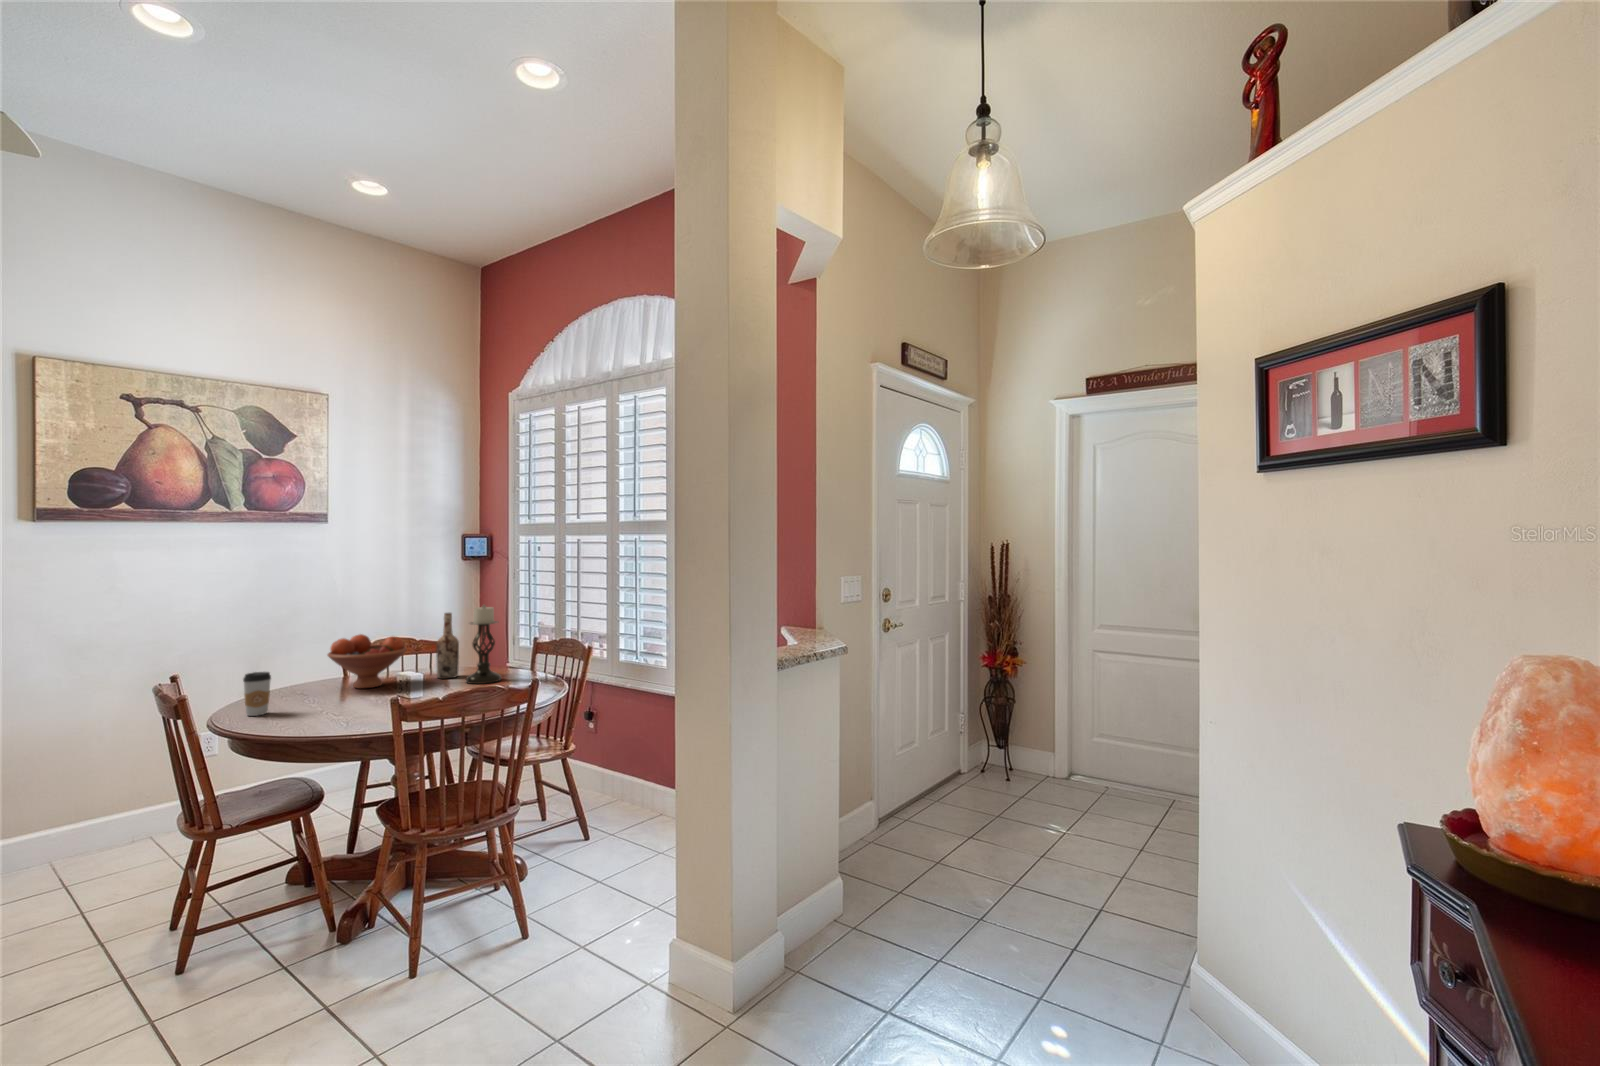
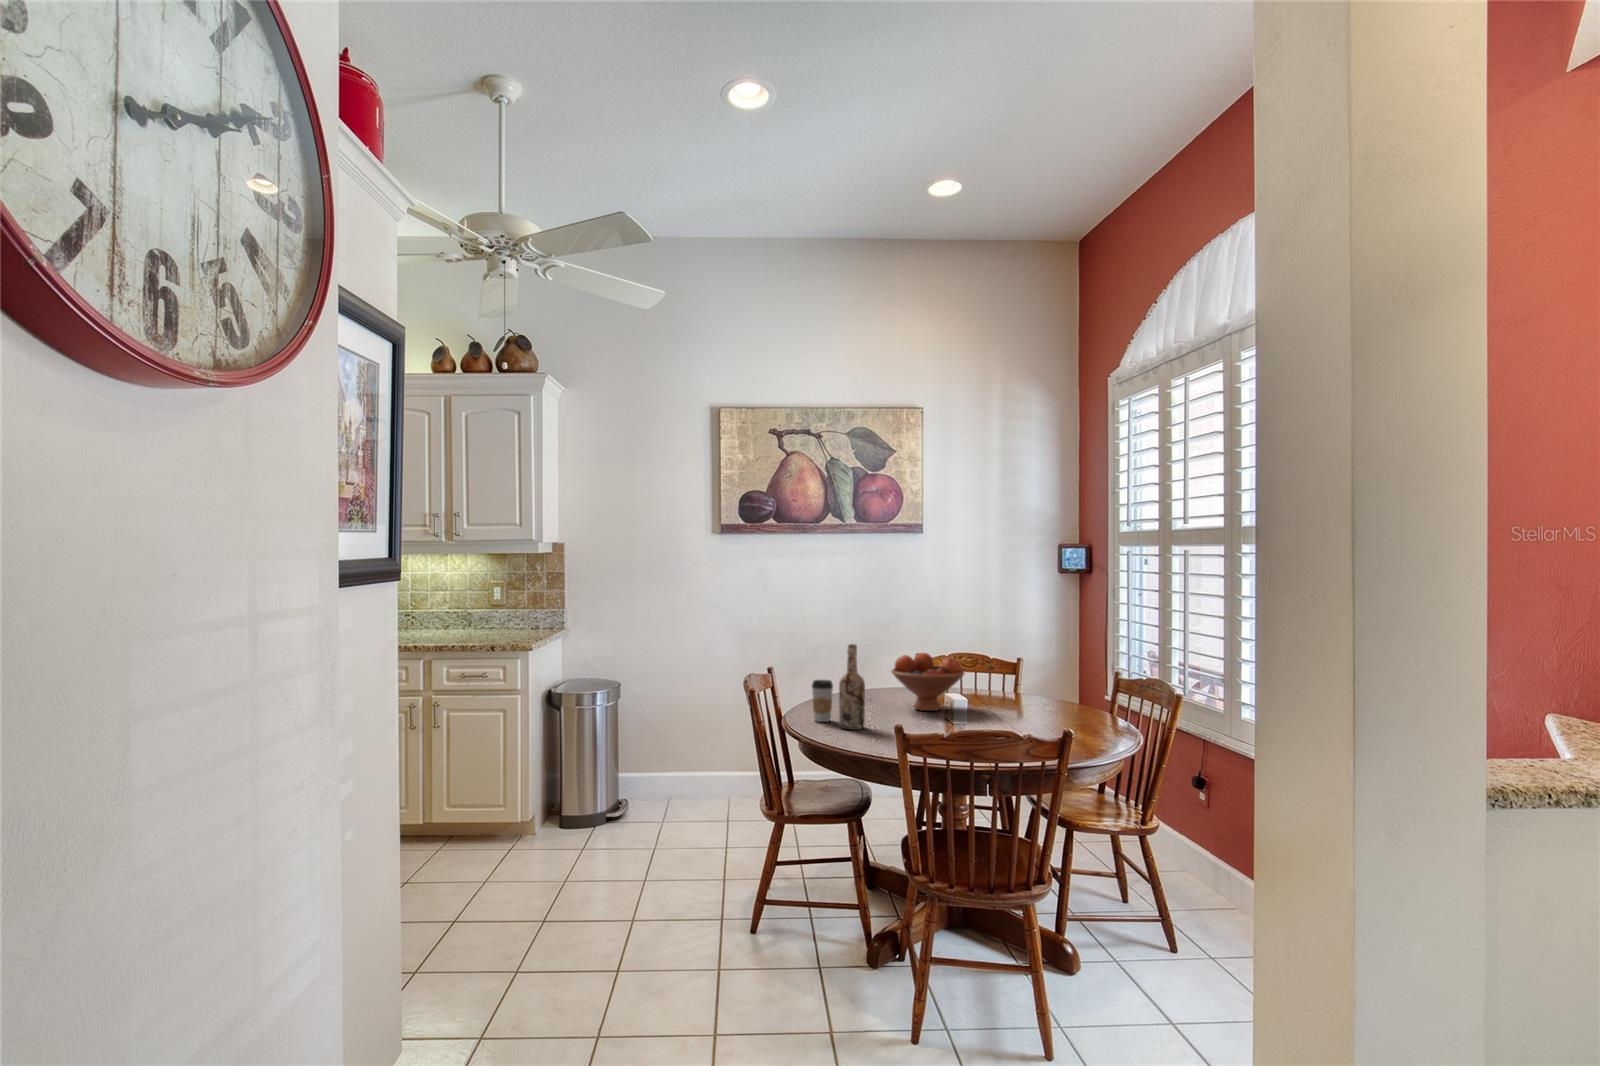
candle holder: present [466,605,501,684] -> none [1022,630,1063,726]
wine bottle: present [437,613,459,679] -> present [839,644,865,730]

